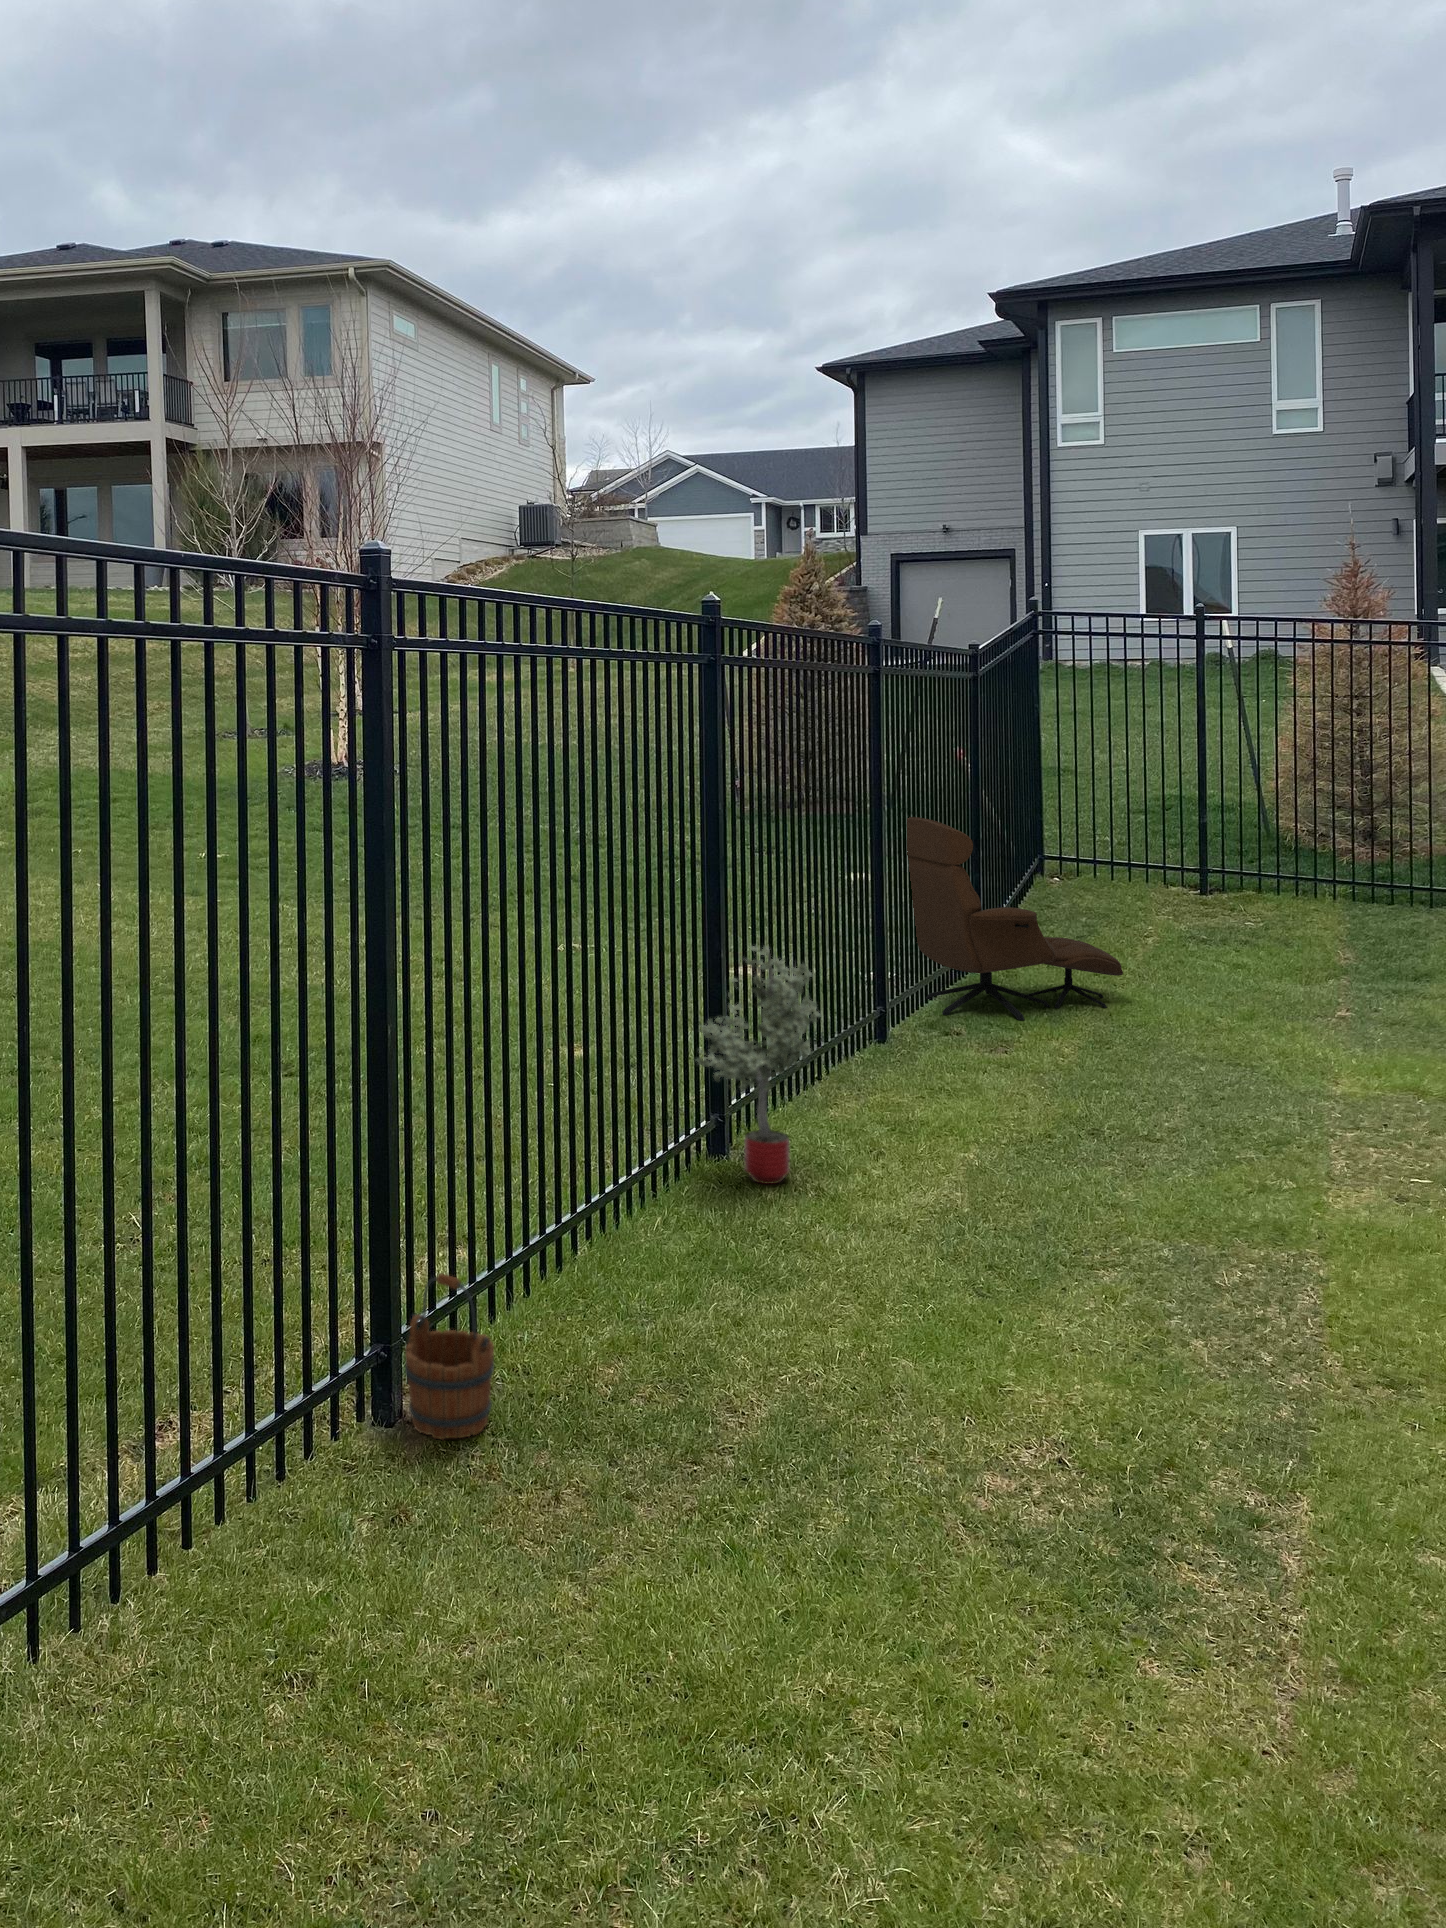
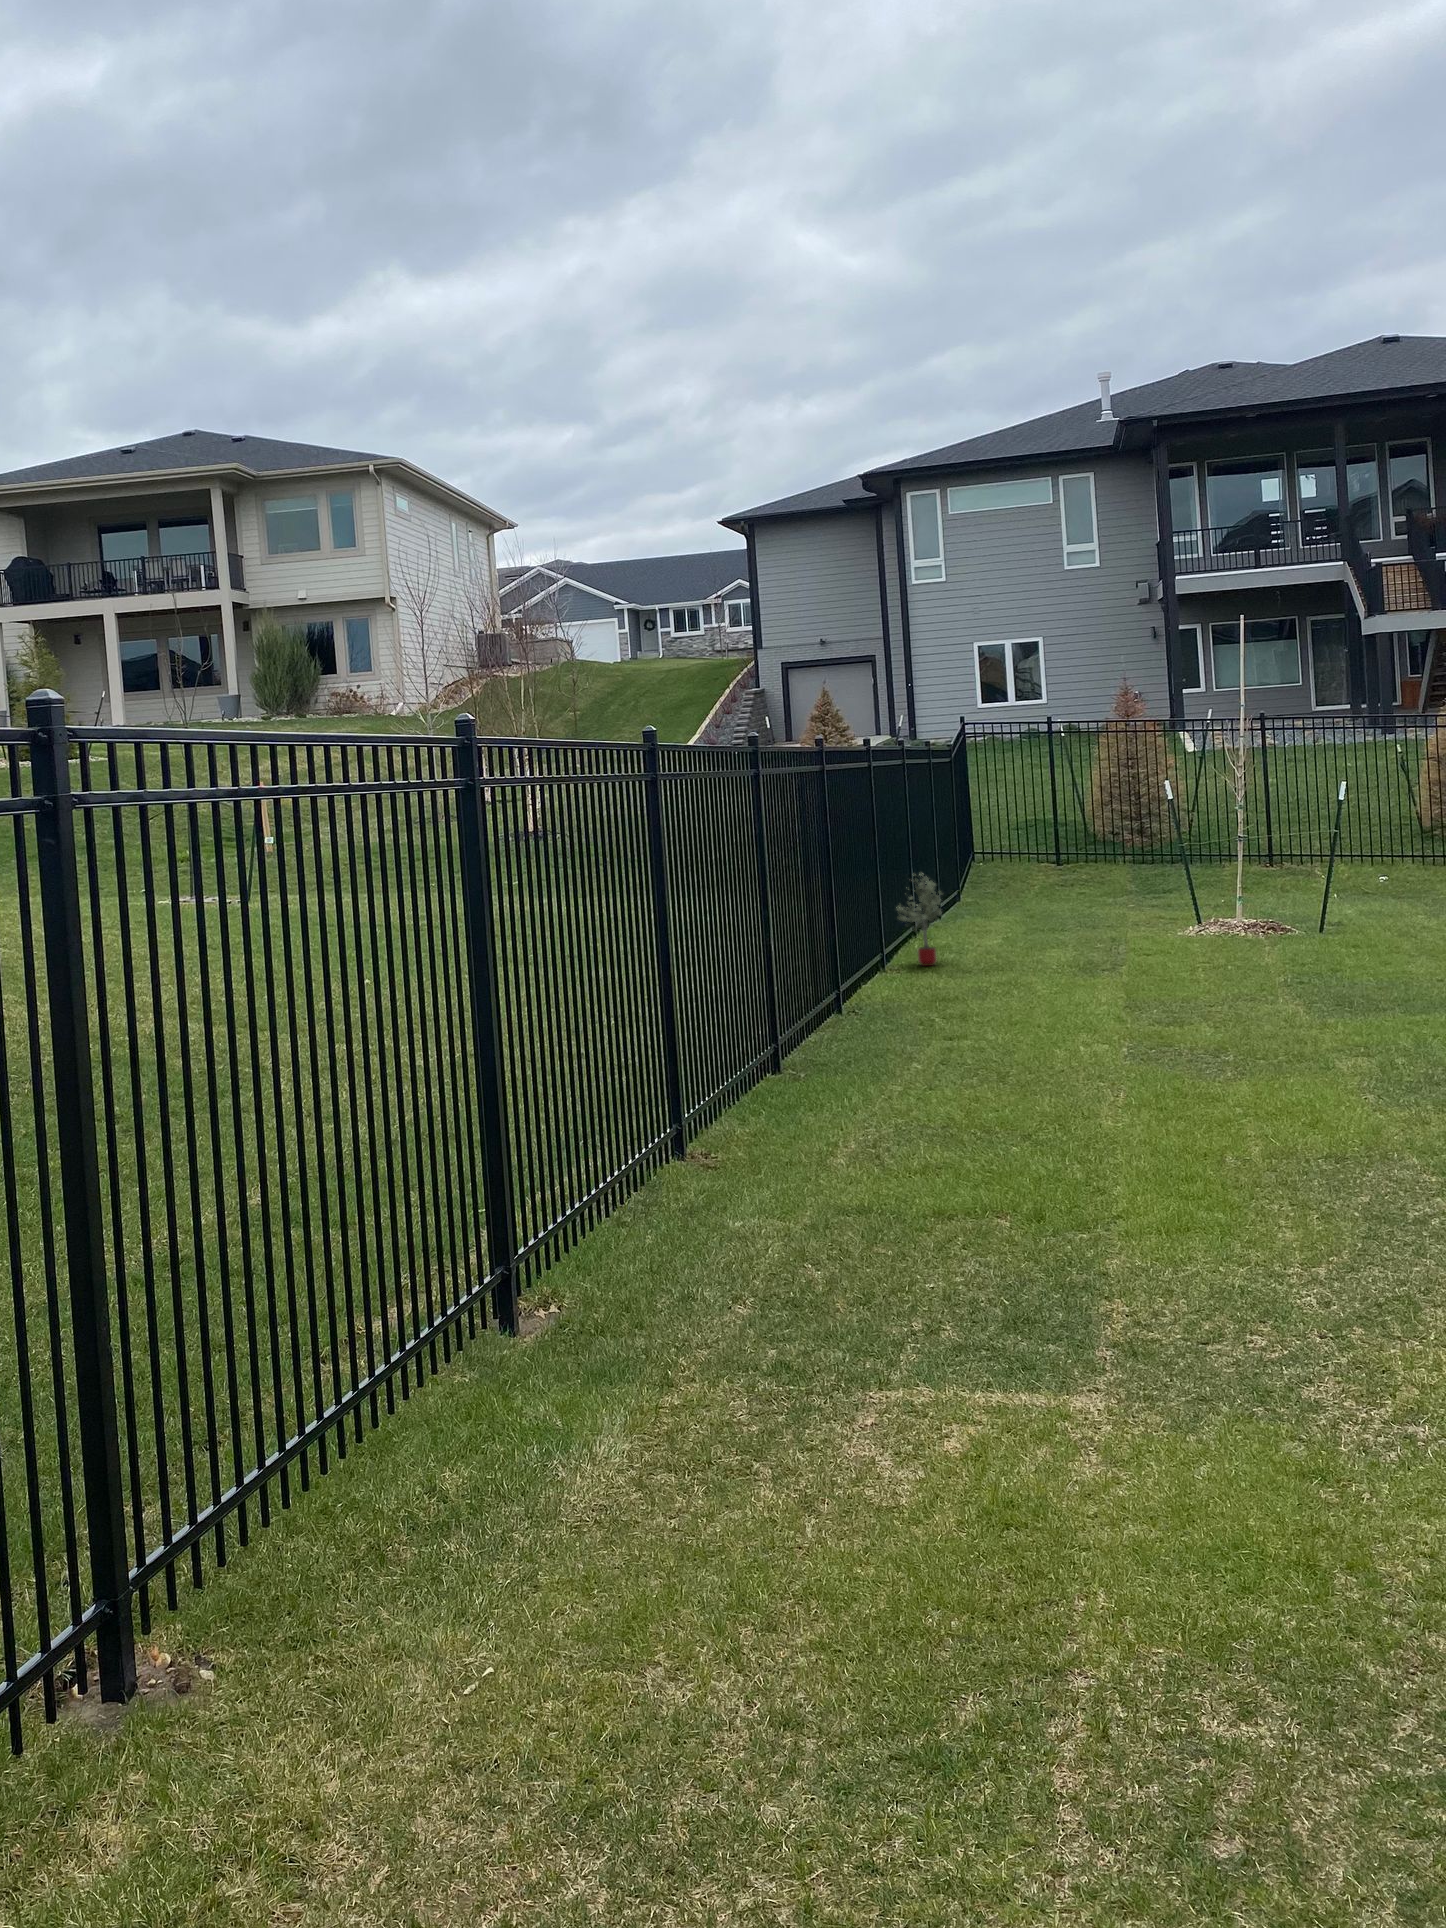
lounge chair: present [907,817,1123,1020] -> none [924,828,1036,922]
wooden bucket: present [405,1273,494,1439] -> none [866,962,897,1011]

